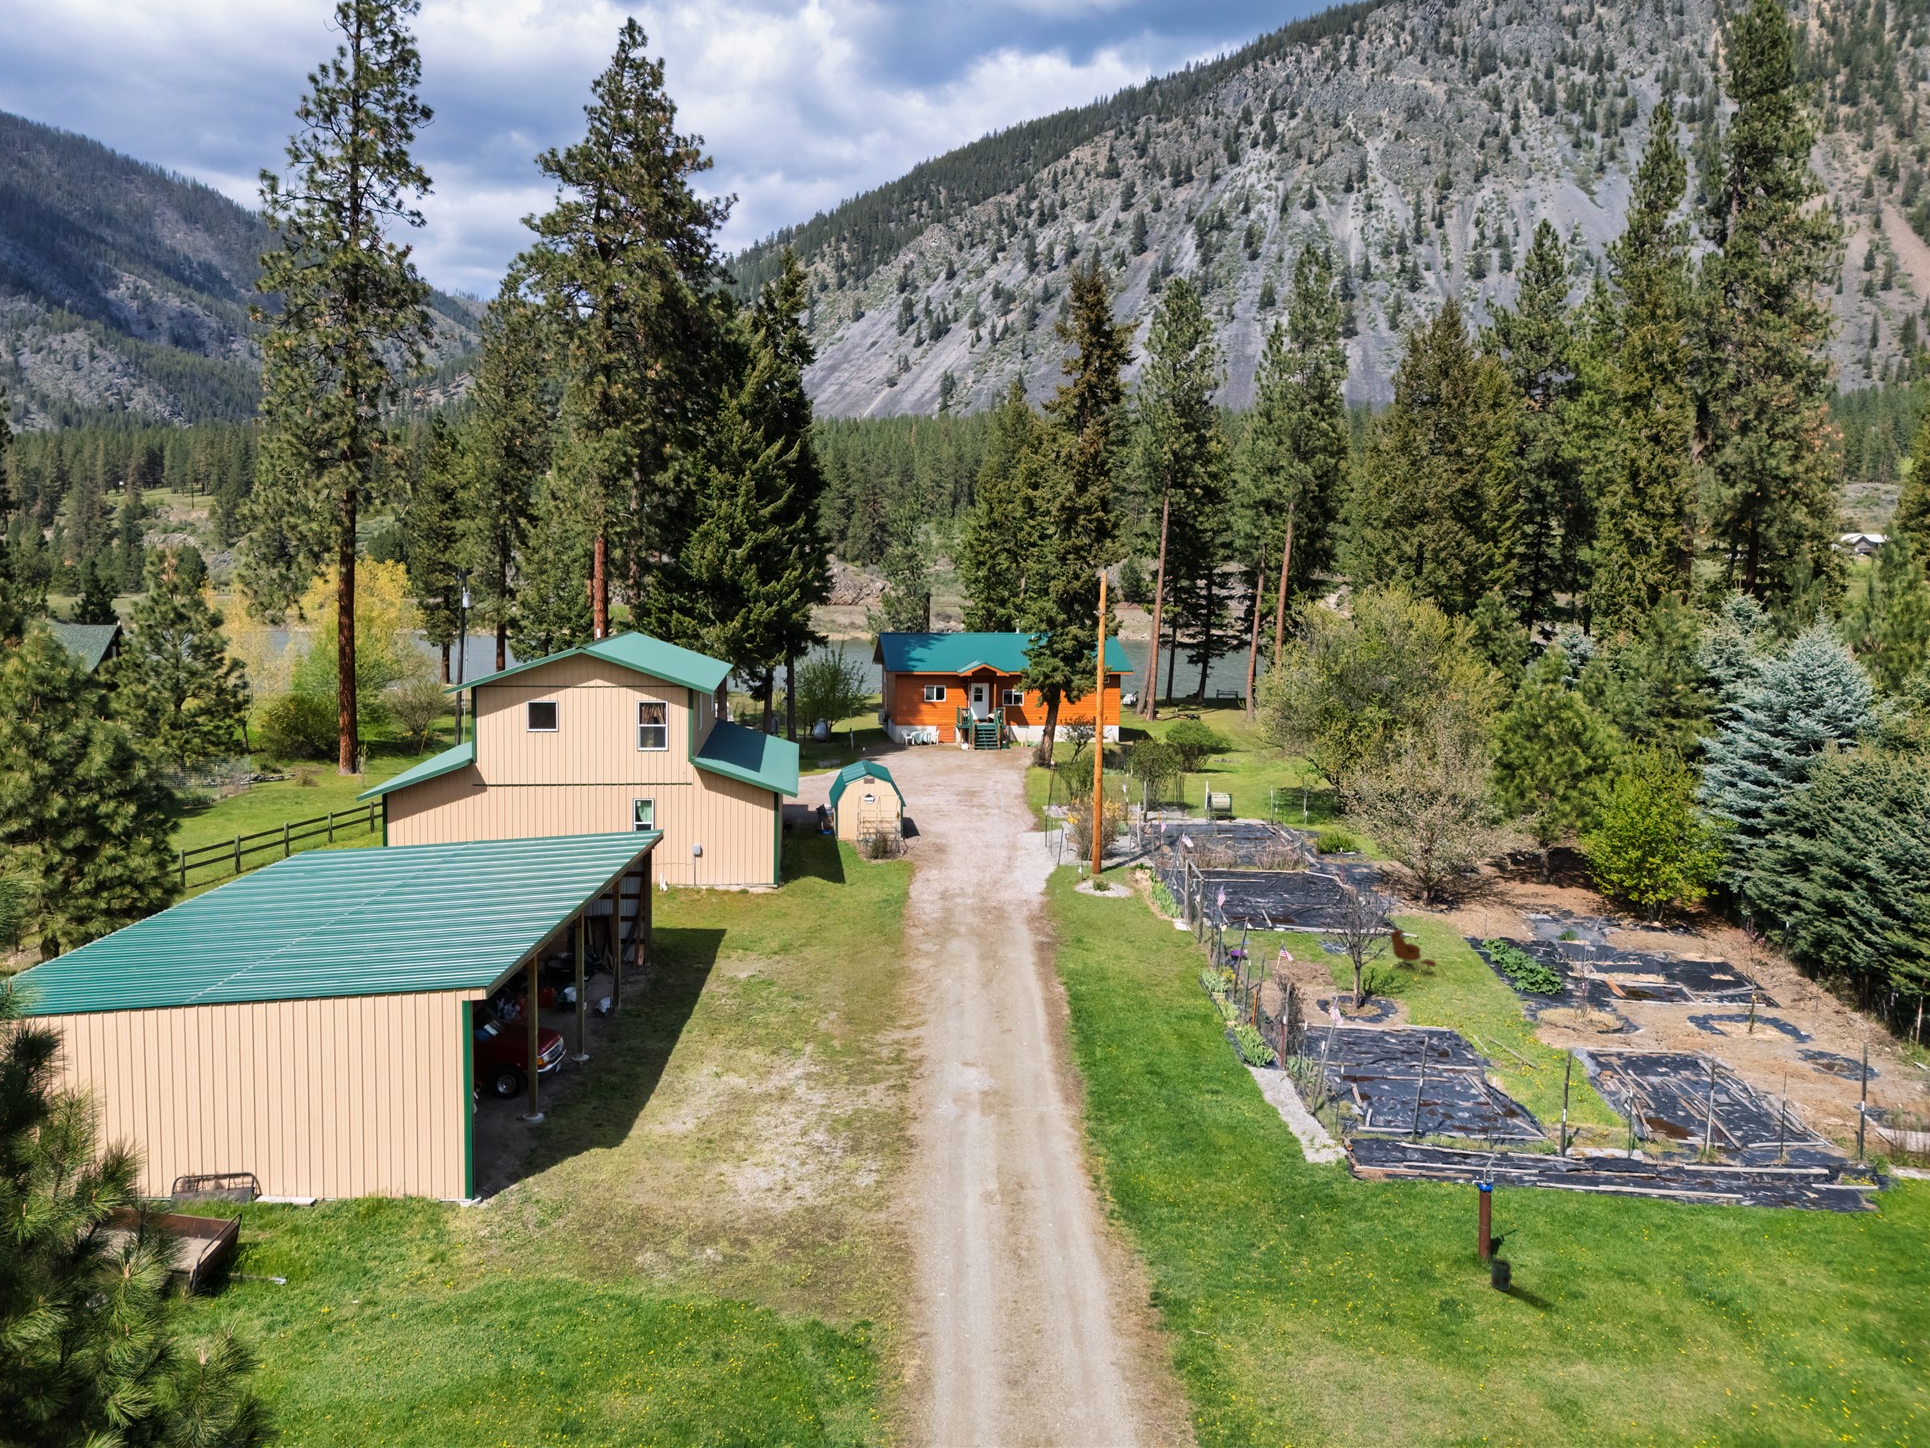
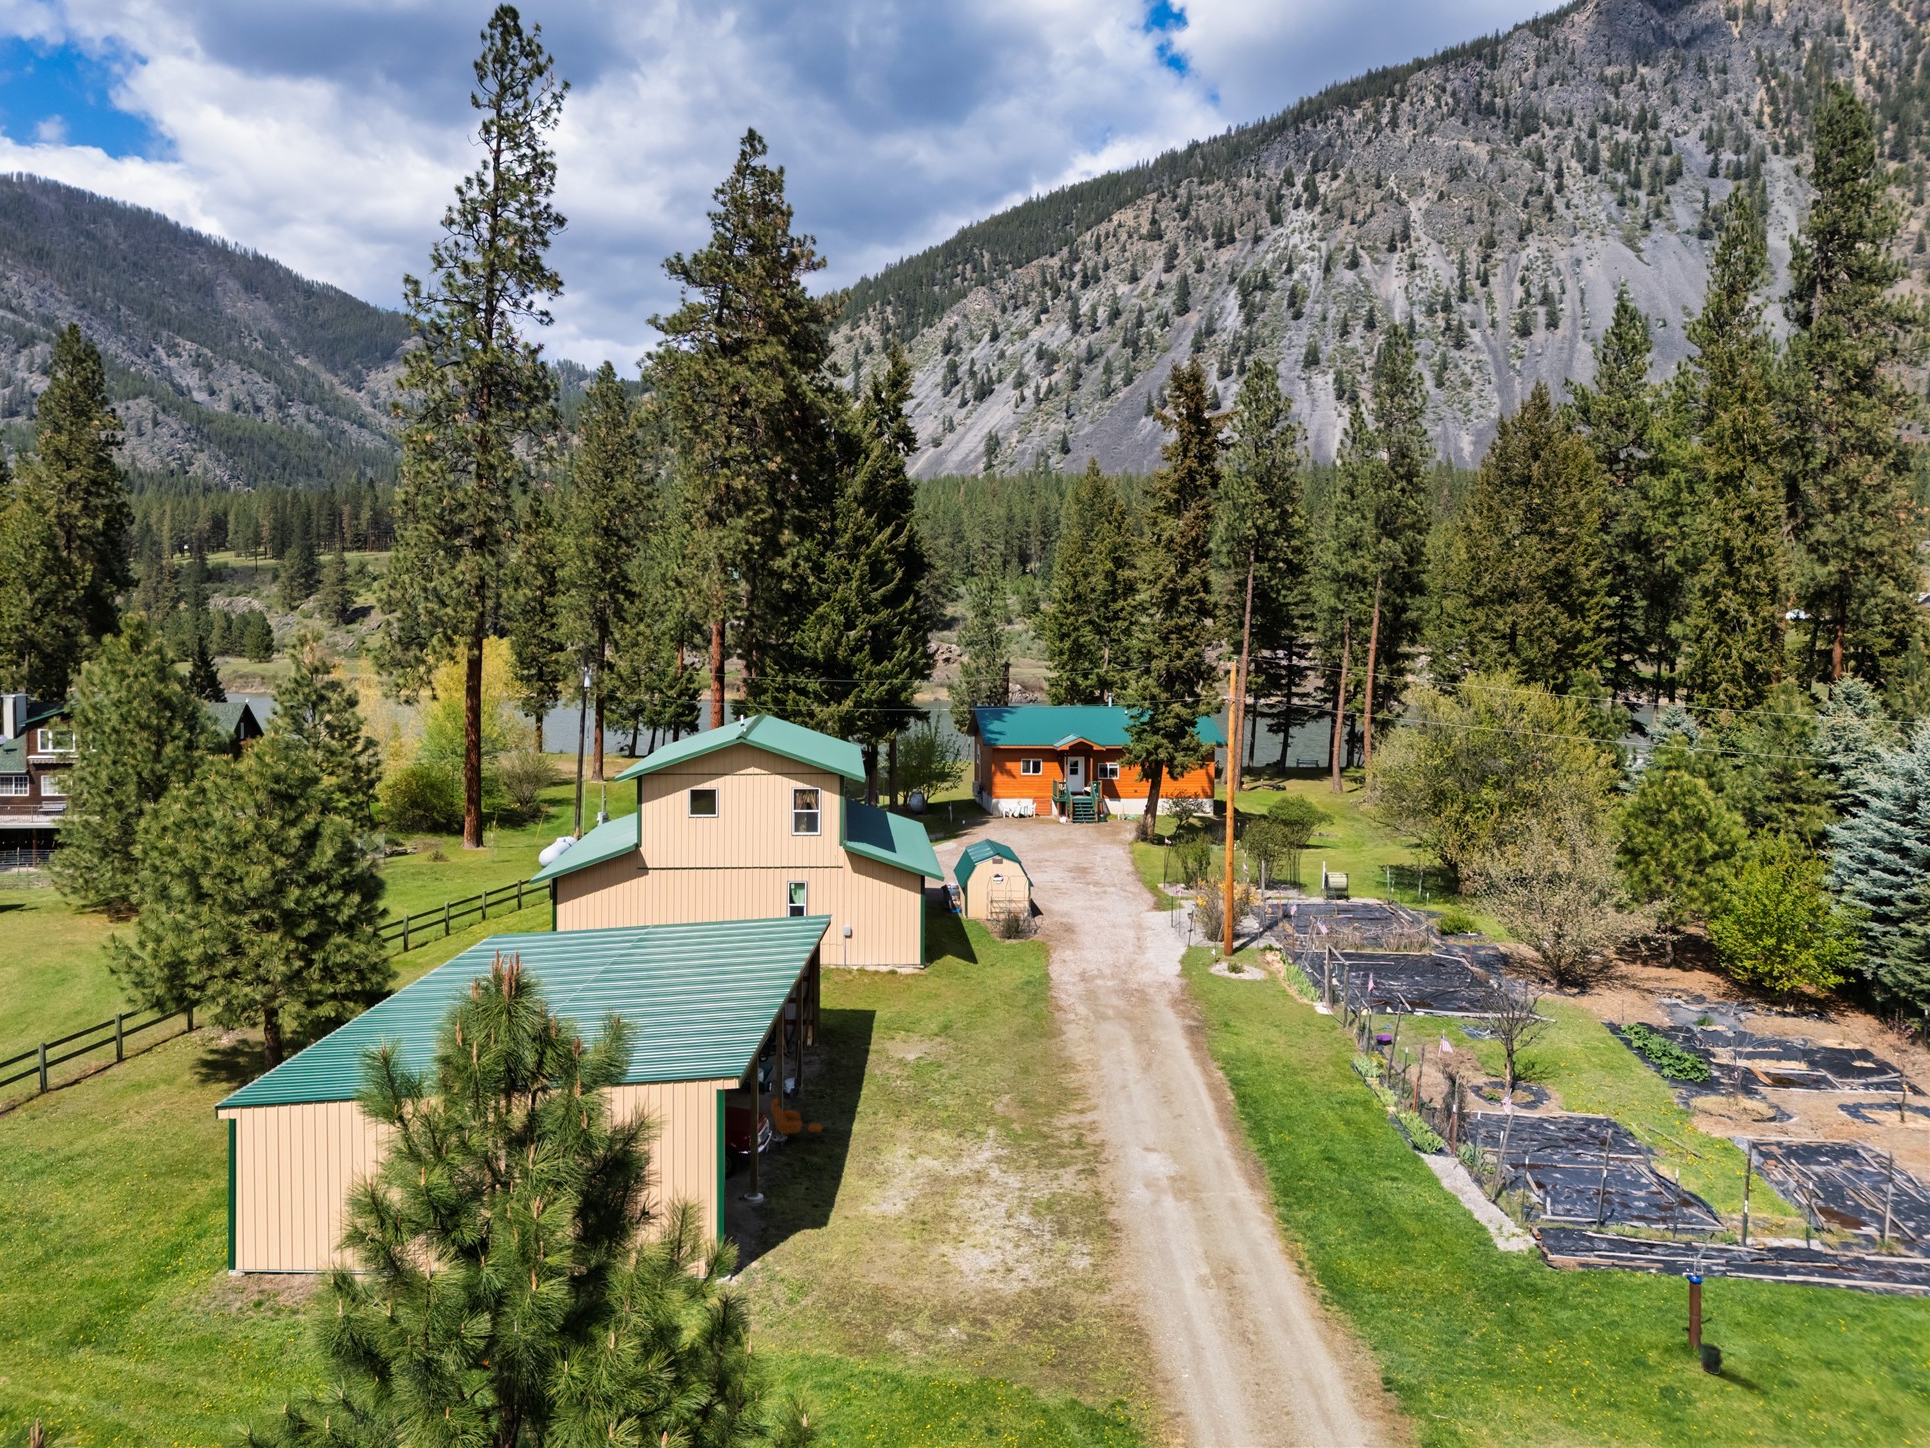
lounge chair: present [1390,929,1436,973] -> present [771,1098,822,1139]

